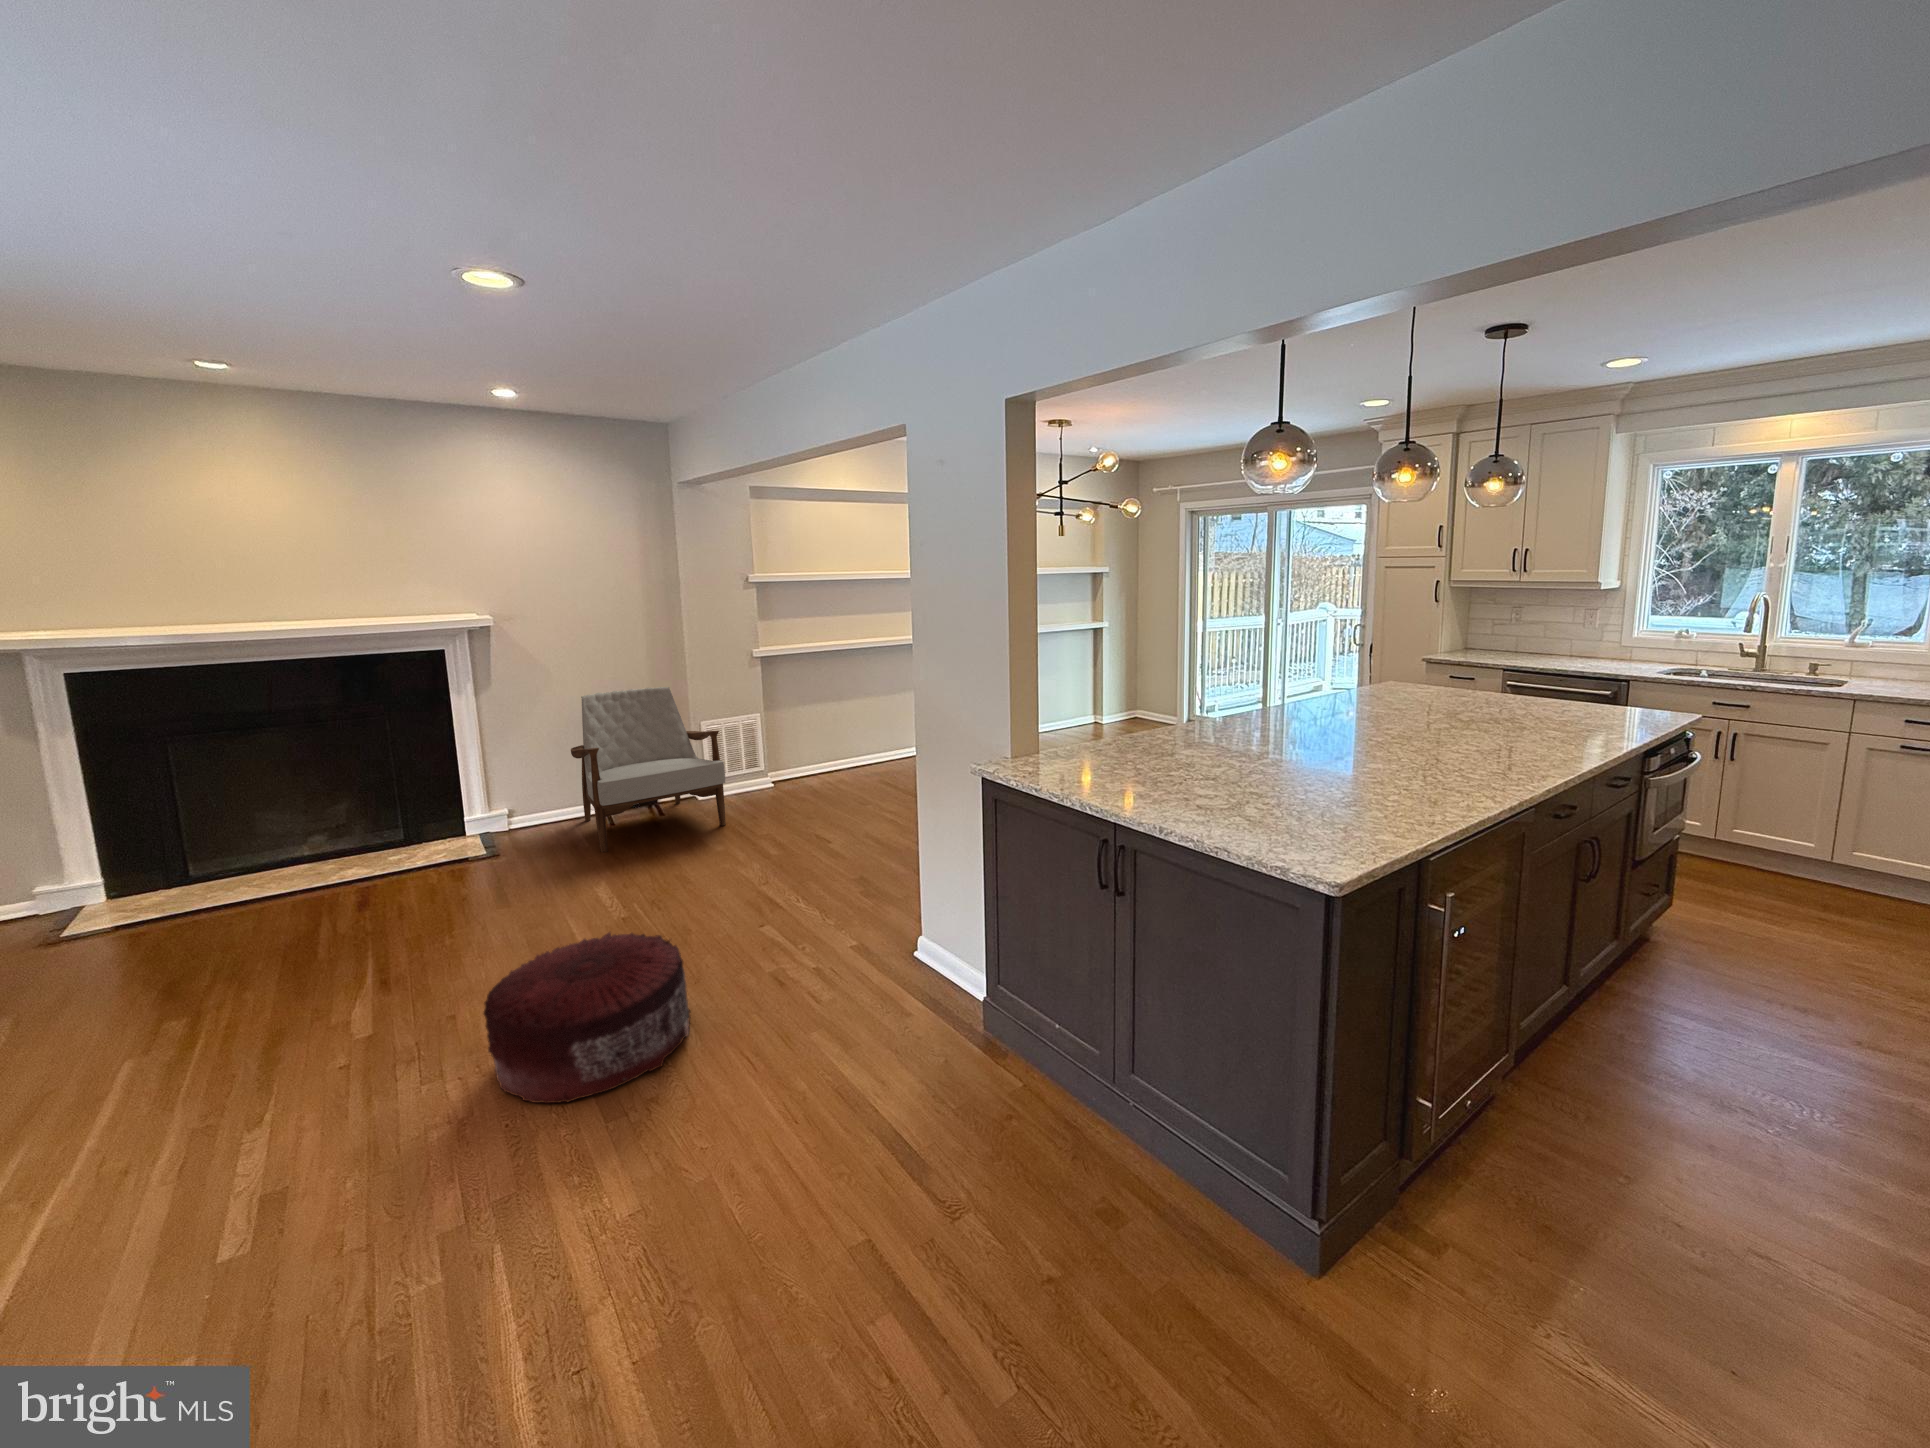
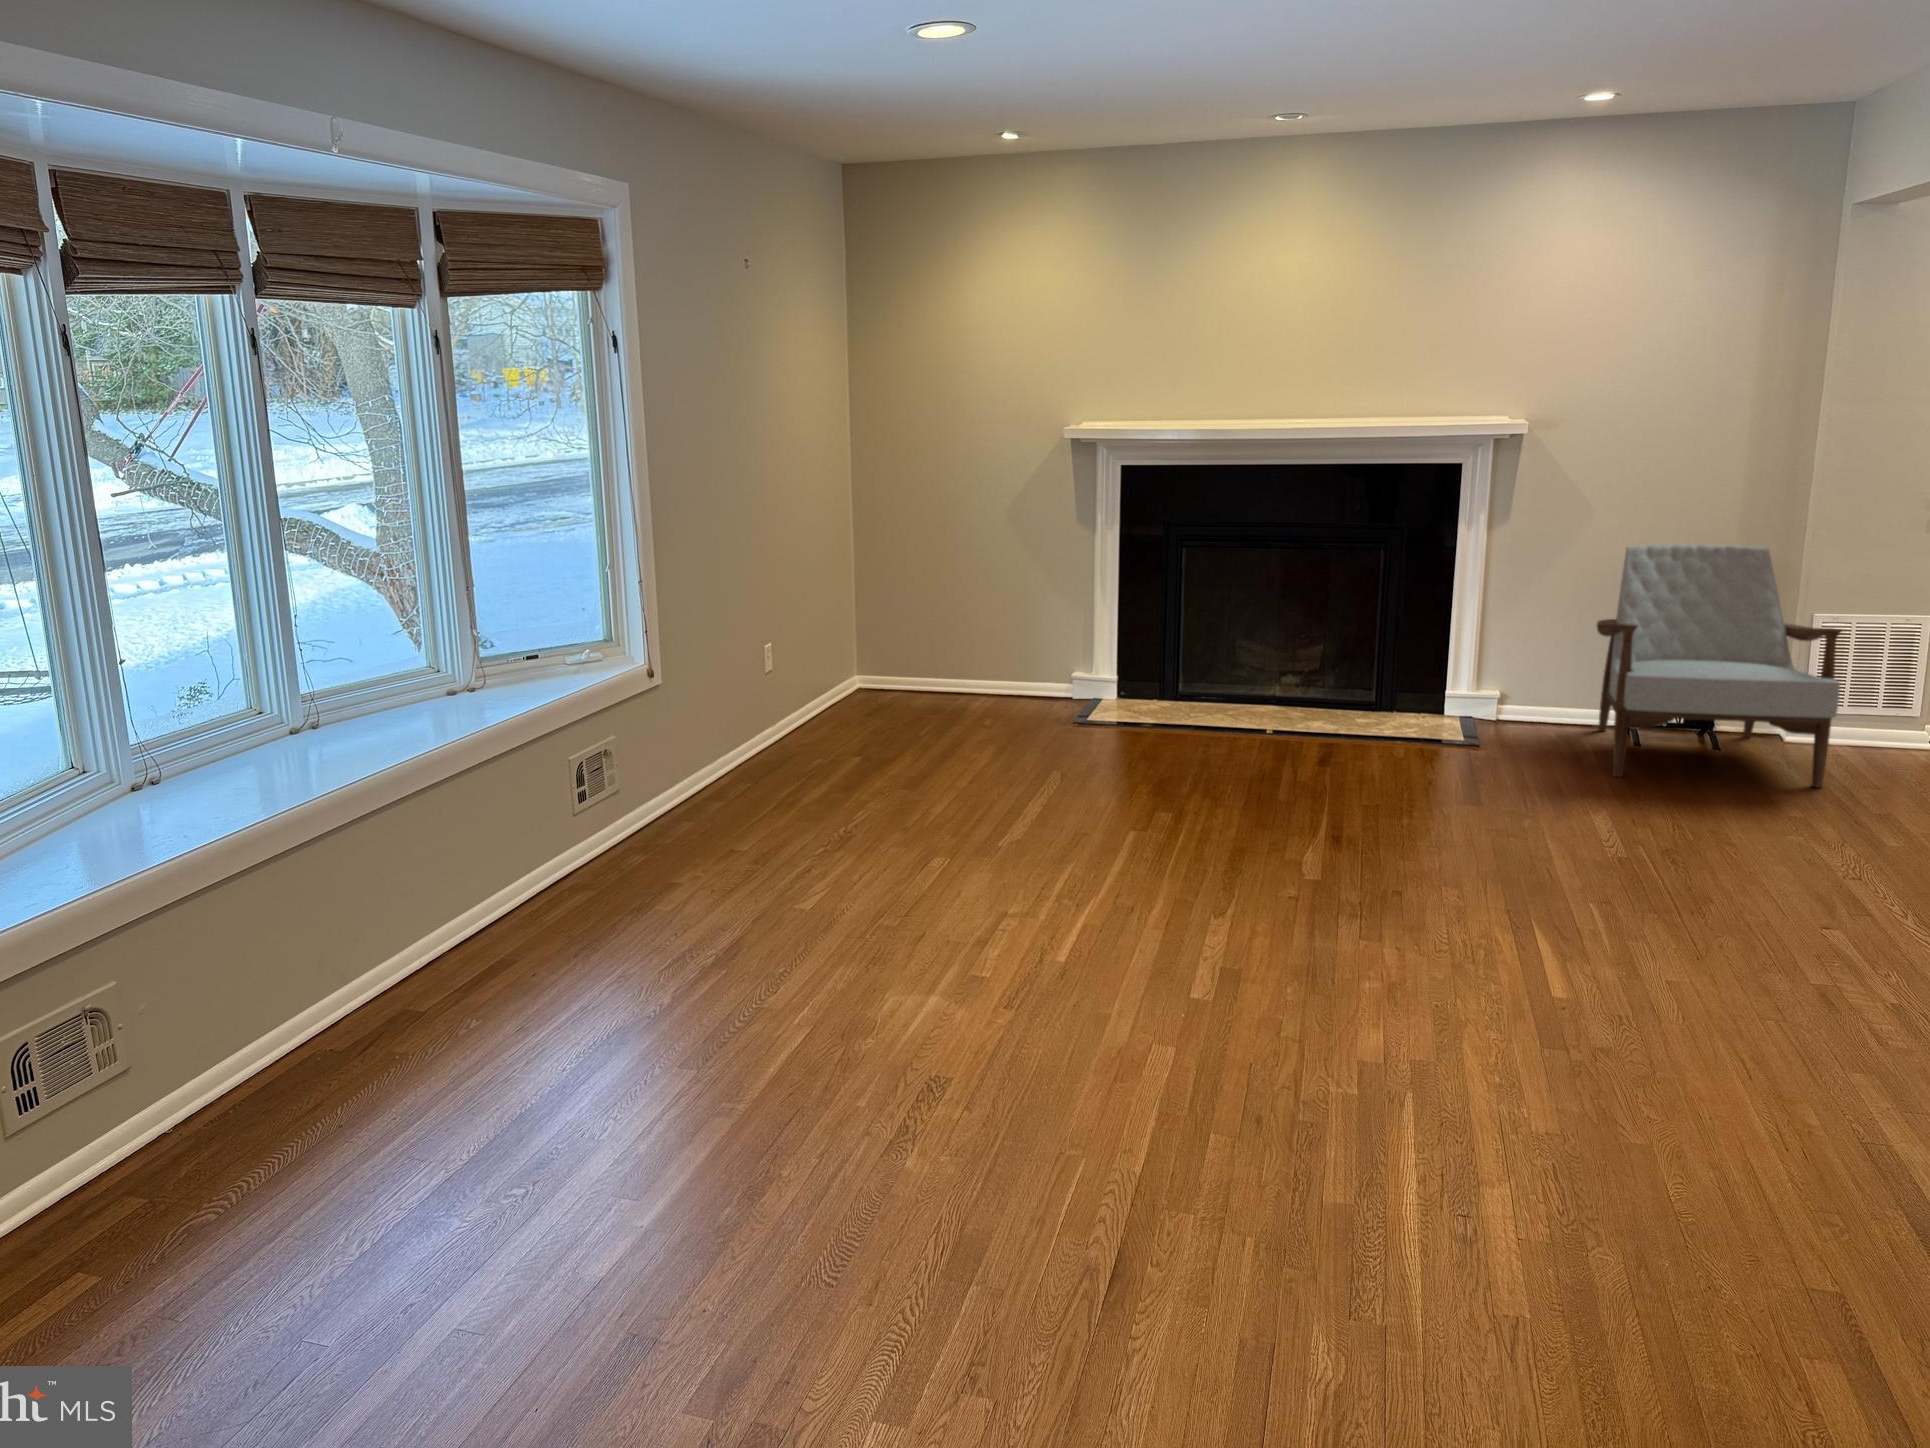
pouf: present [484,932,690,1104] -> none [1446,858,1700,1047]

